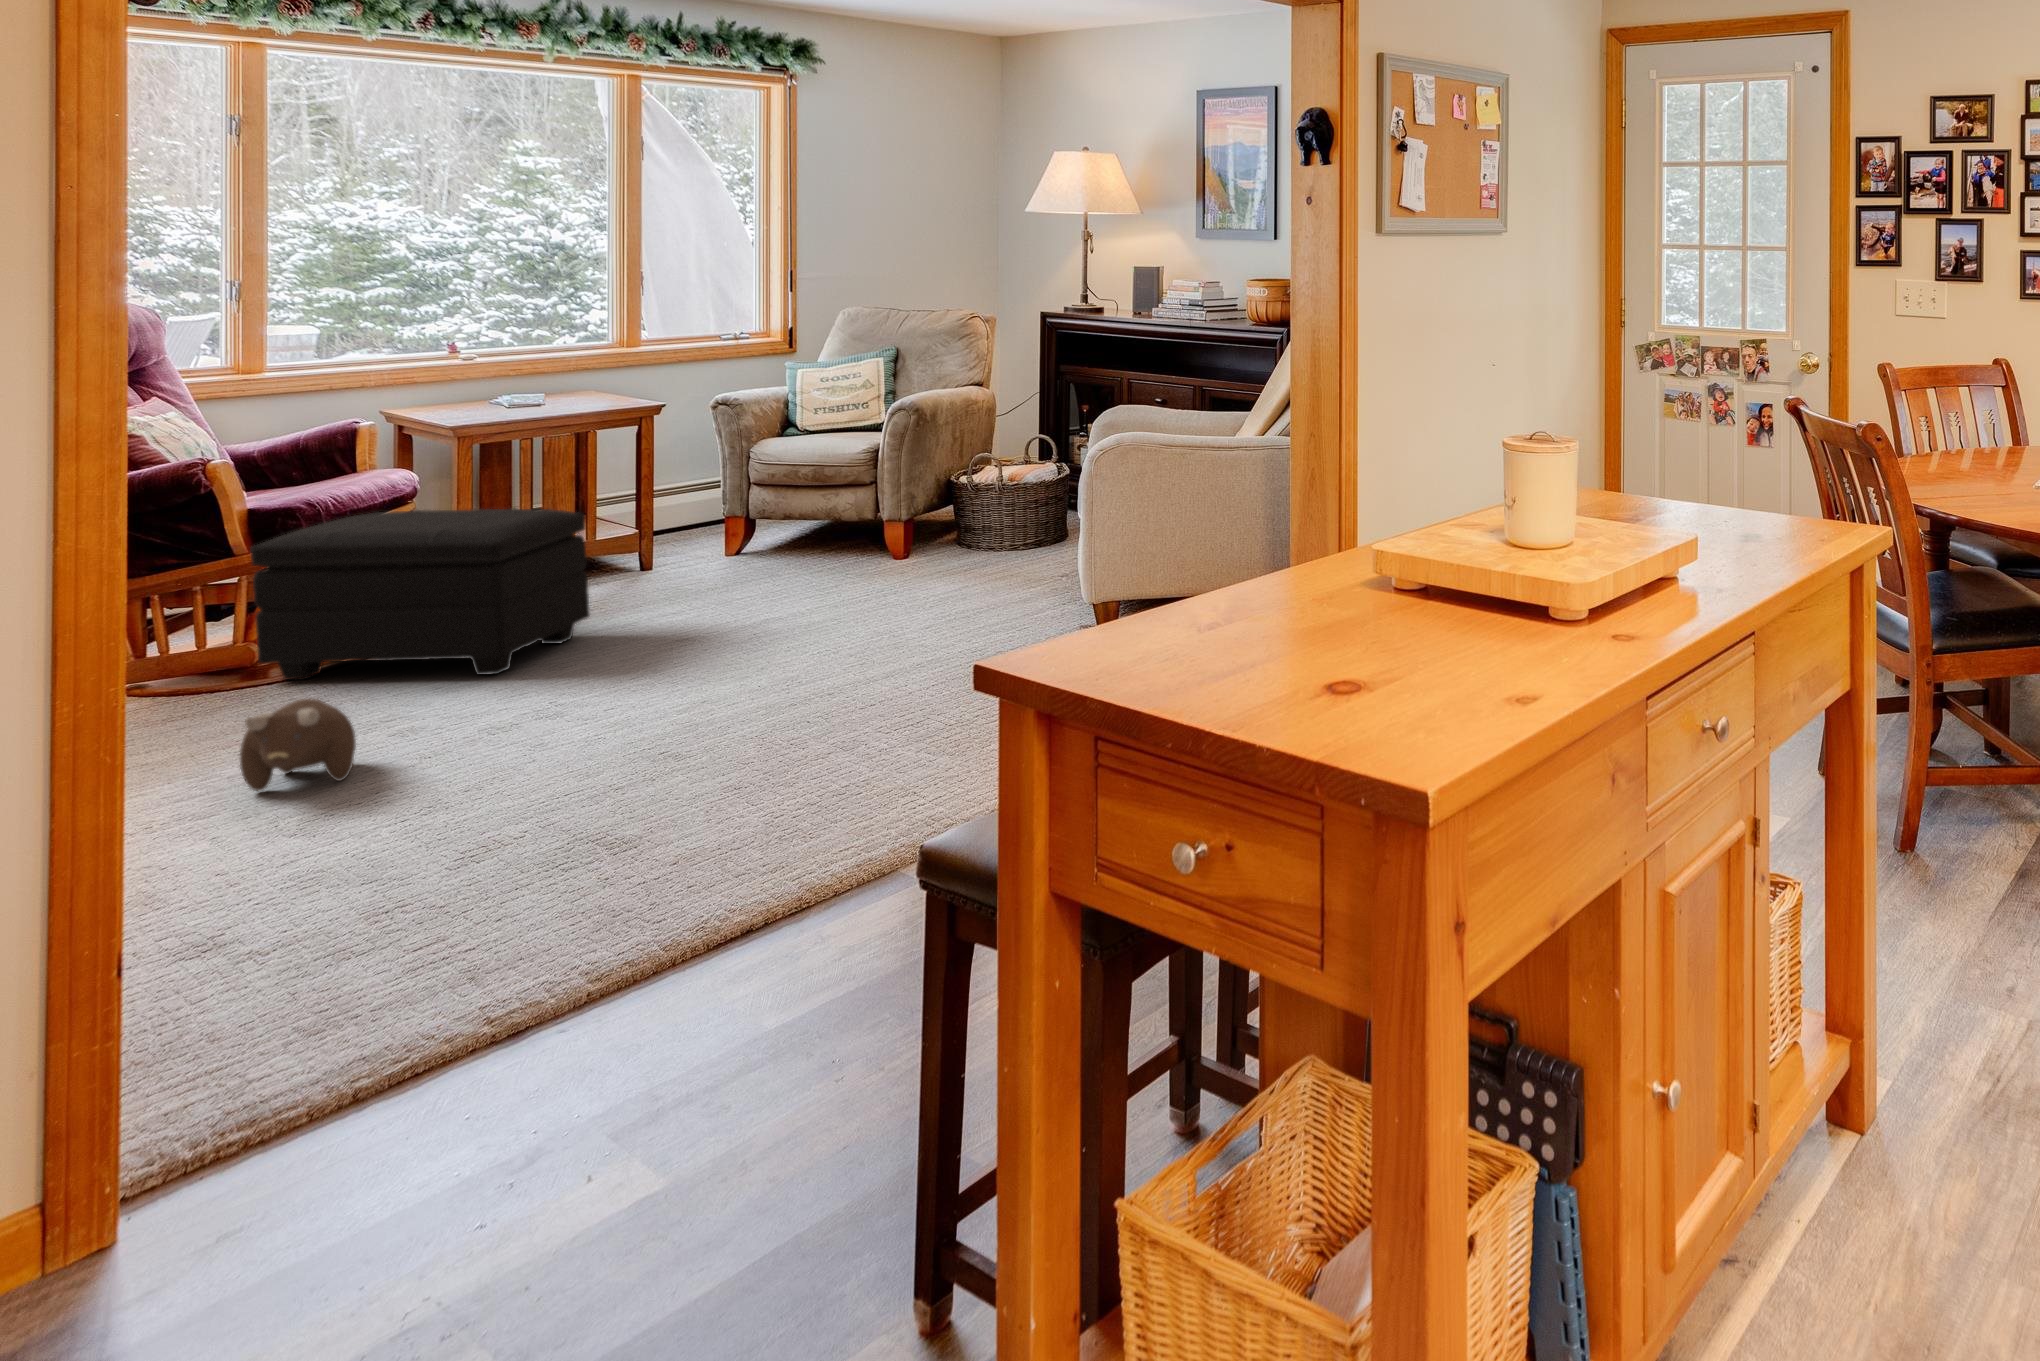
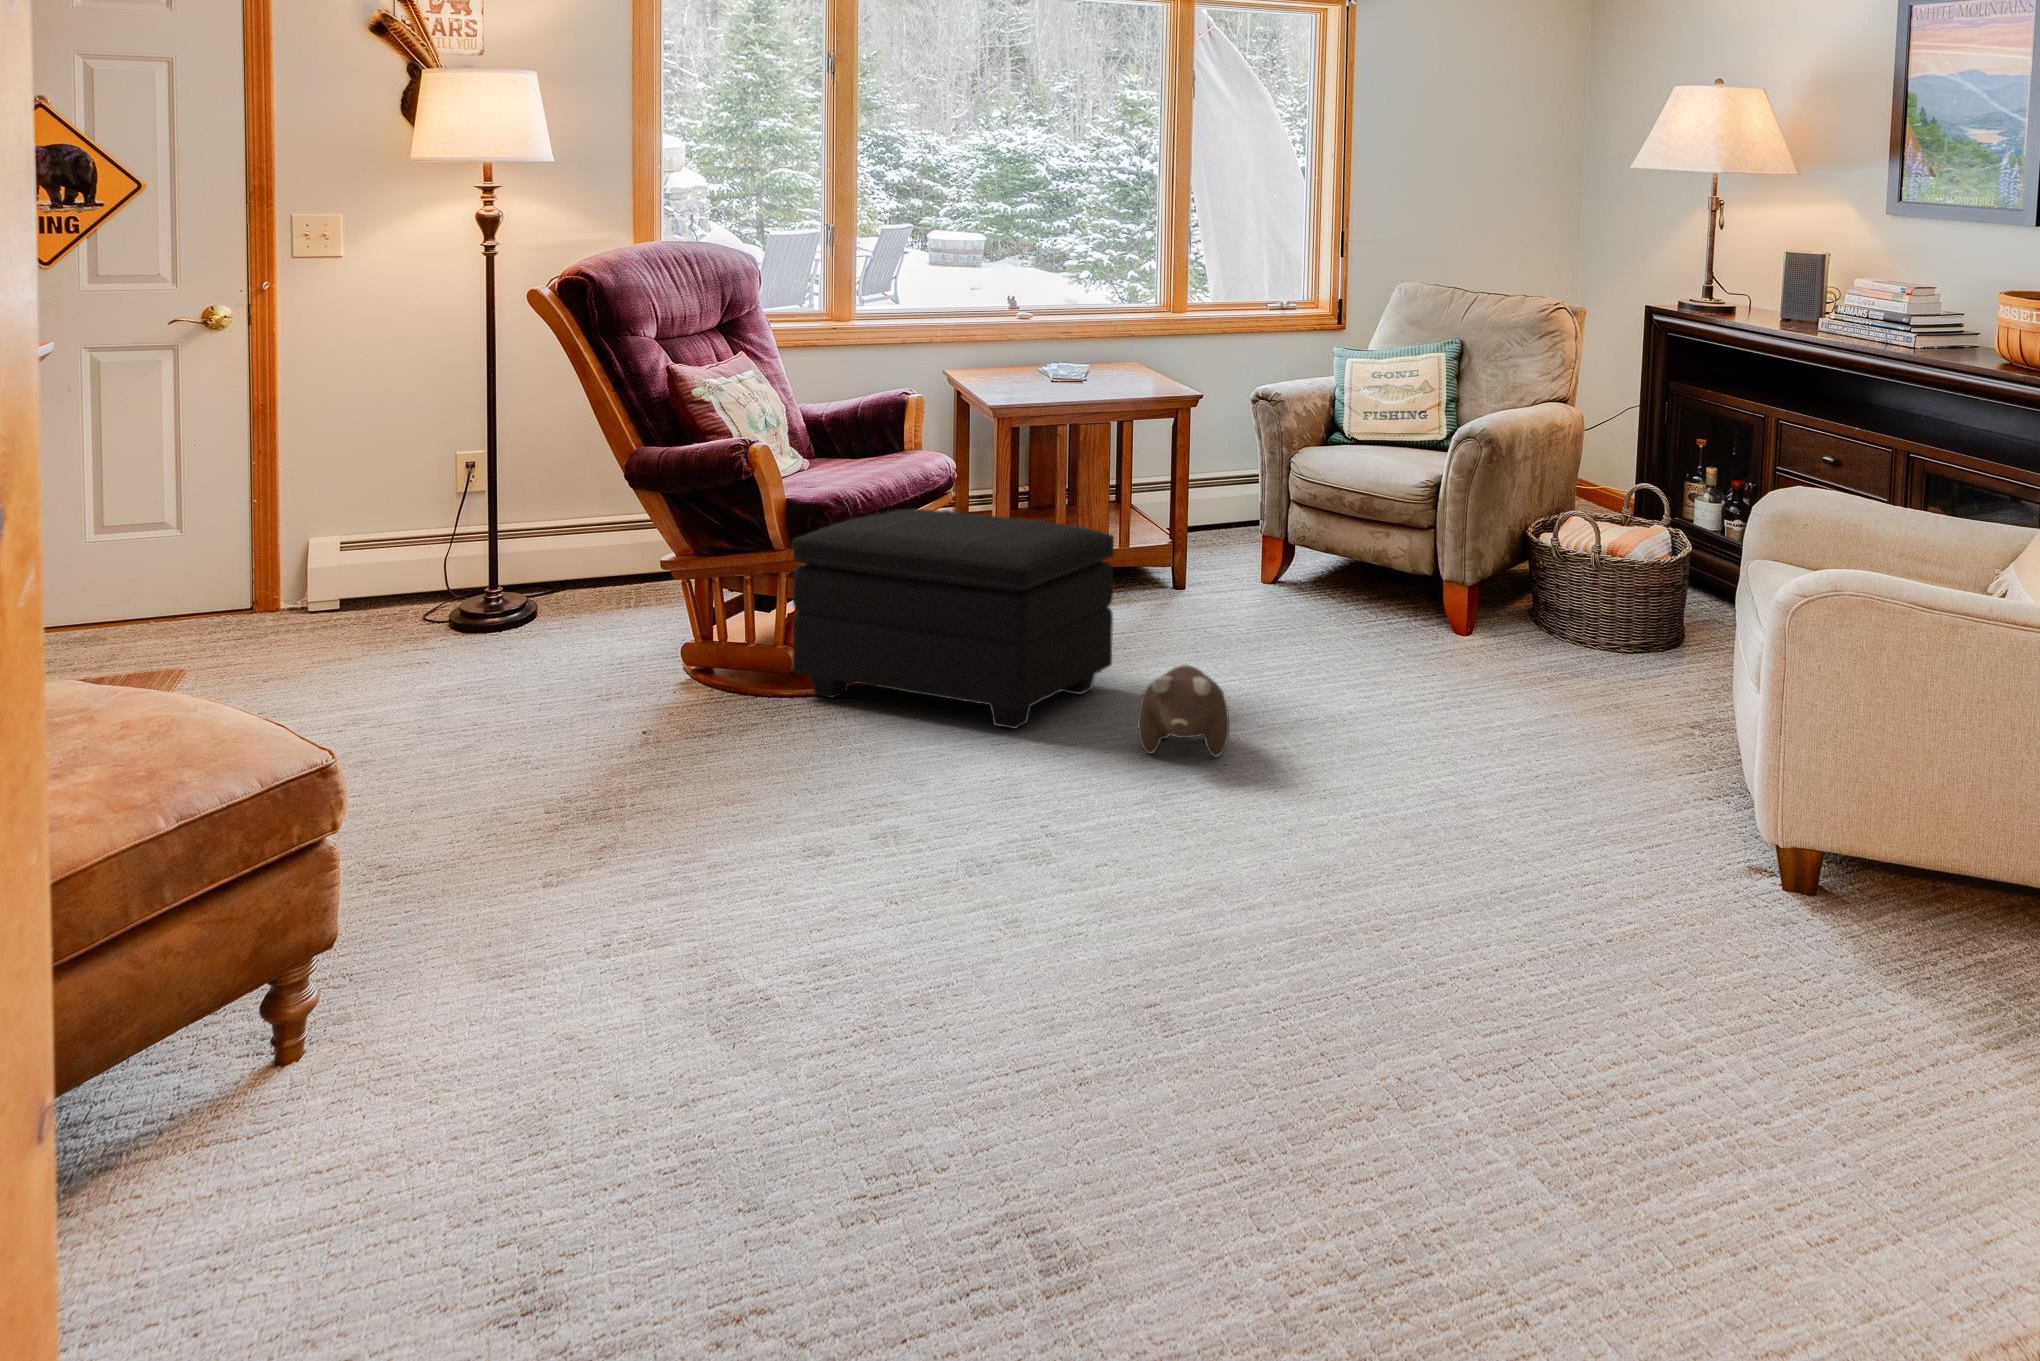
plush toy: present [240,699,356,791] -> present [1138,665,1229,757]

